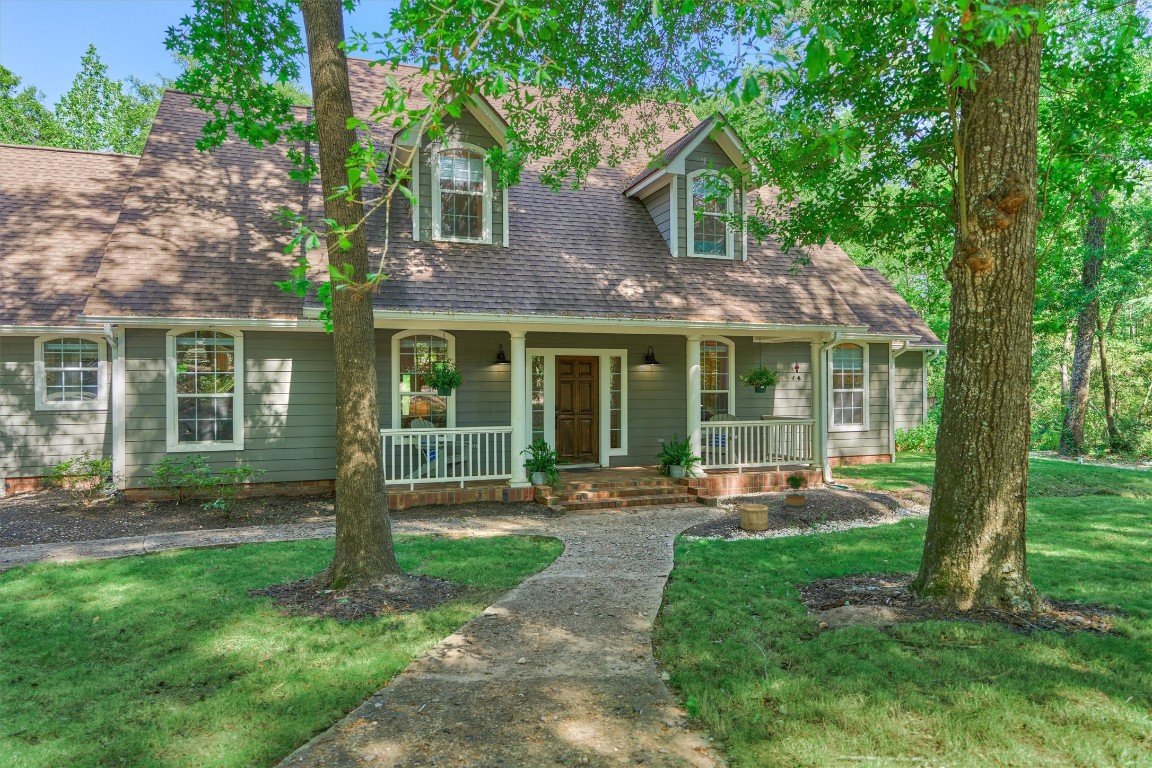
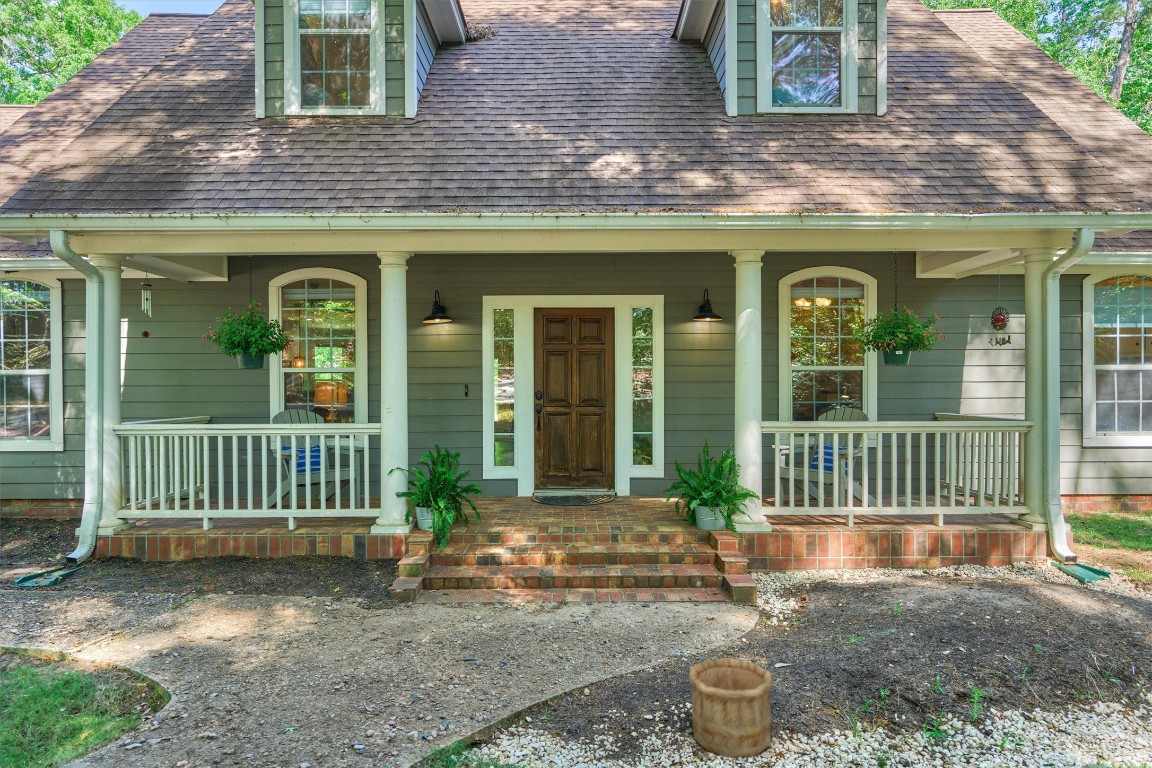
potted tree: present [786,475,808,512] -> none [893,561,963,663]

